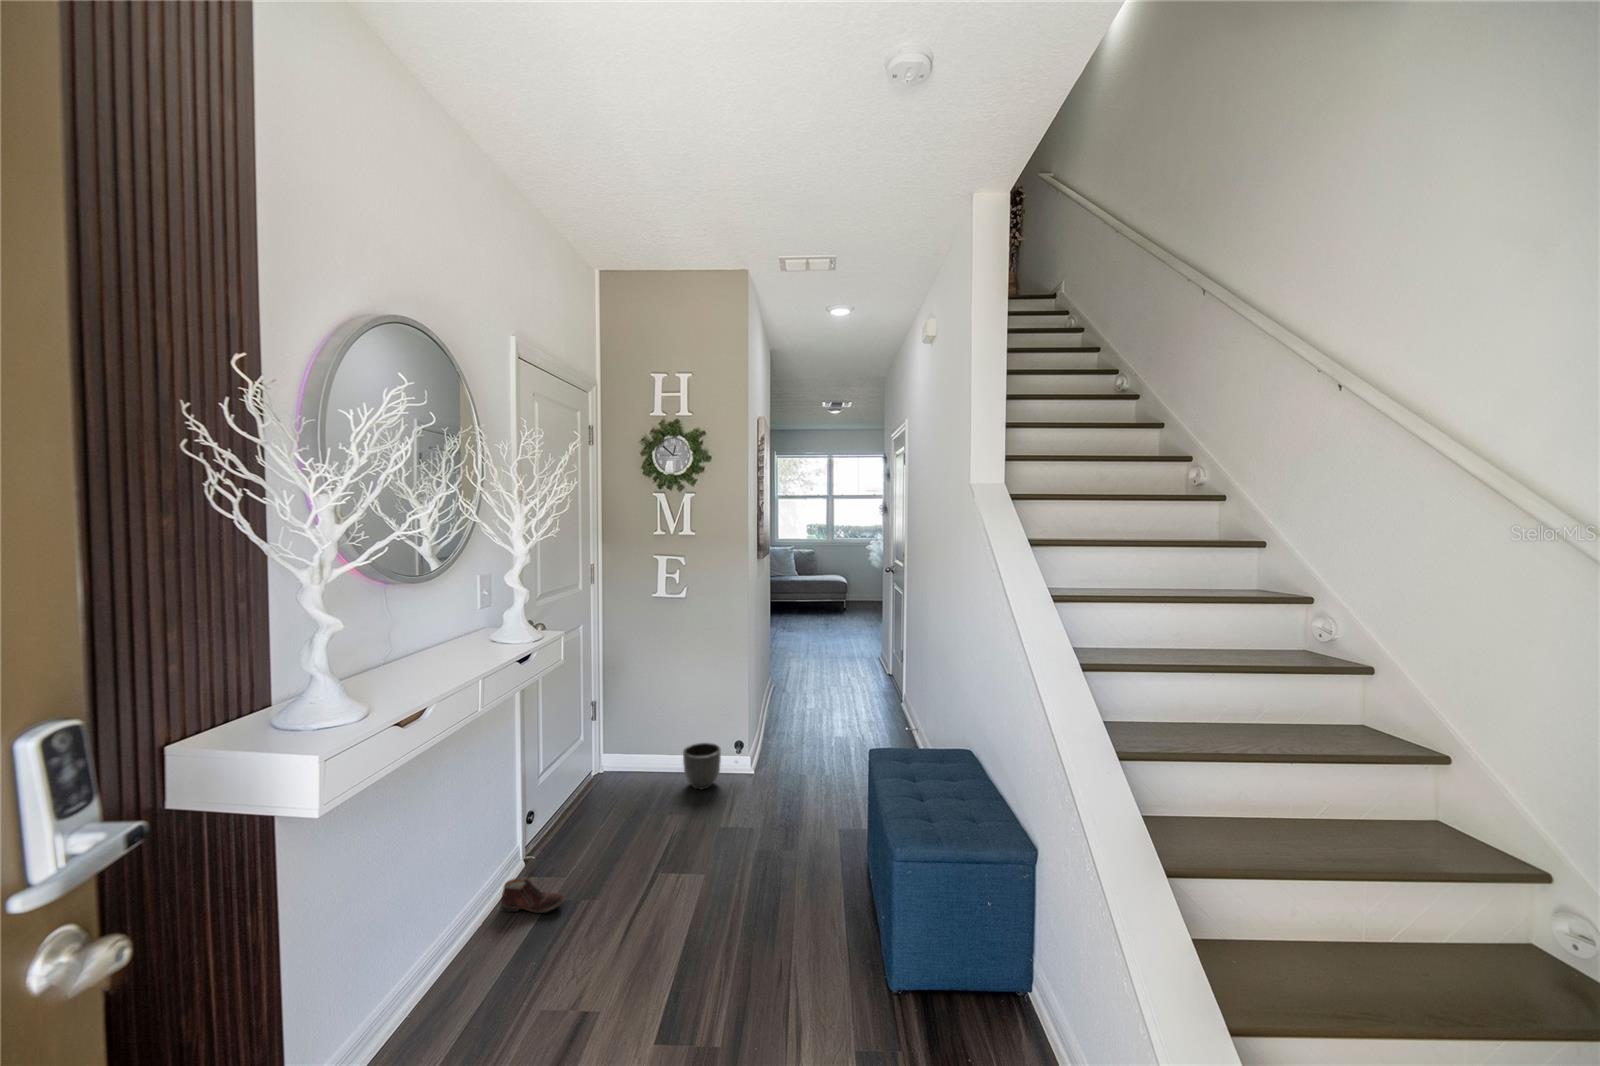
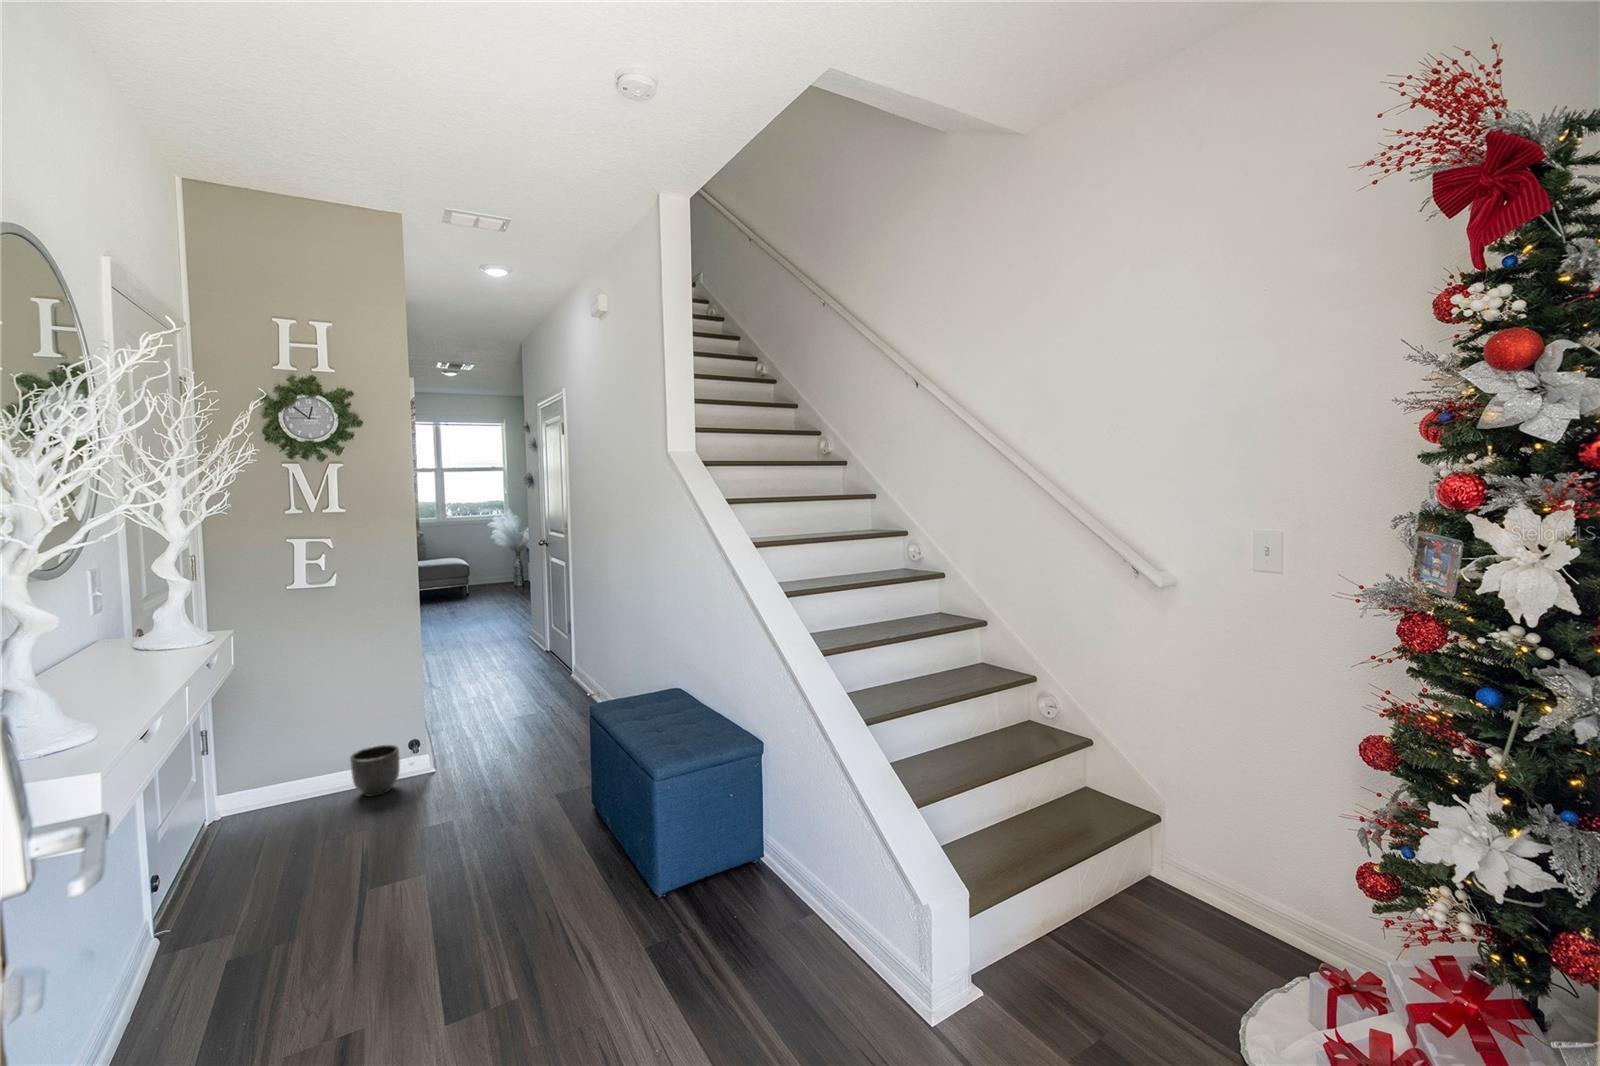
shoe: present [500,879,566,913] -> none [177,909,271,953]

